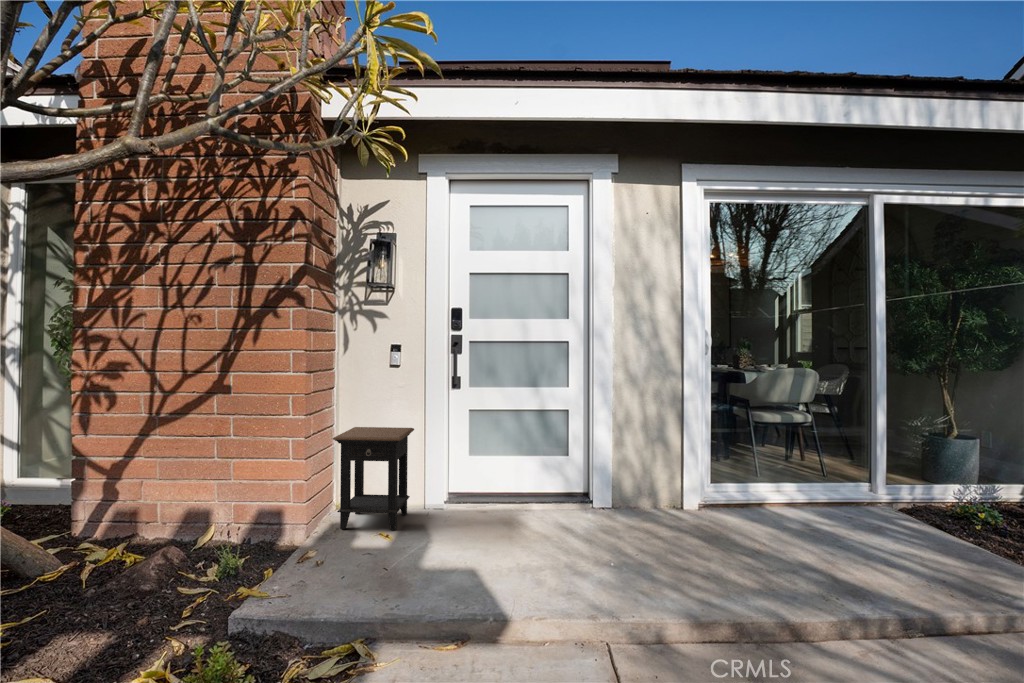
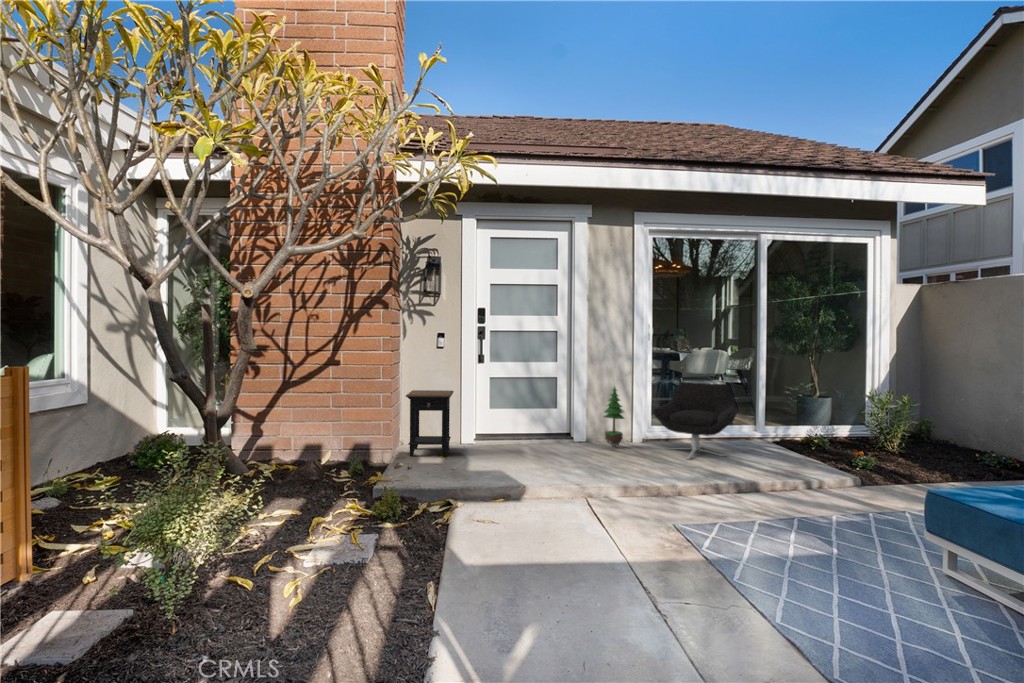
lounge chair: none [714,415,857,548] -> present [652,382,738,459]
potted tree: none [637,422,671,517] -> present [604,387,624,447]

